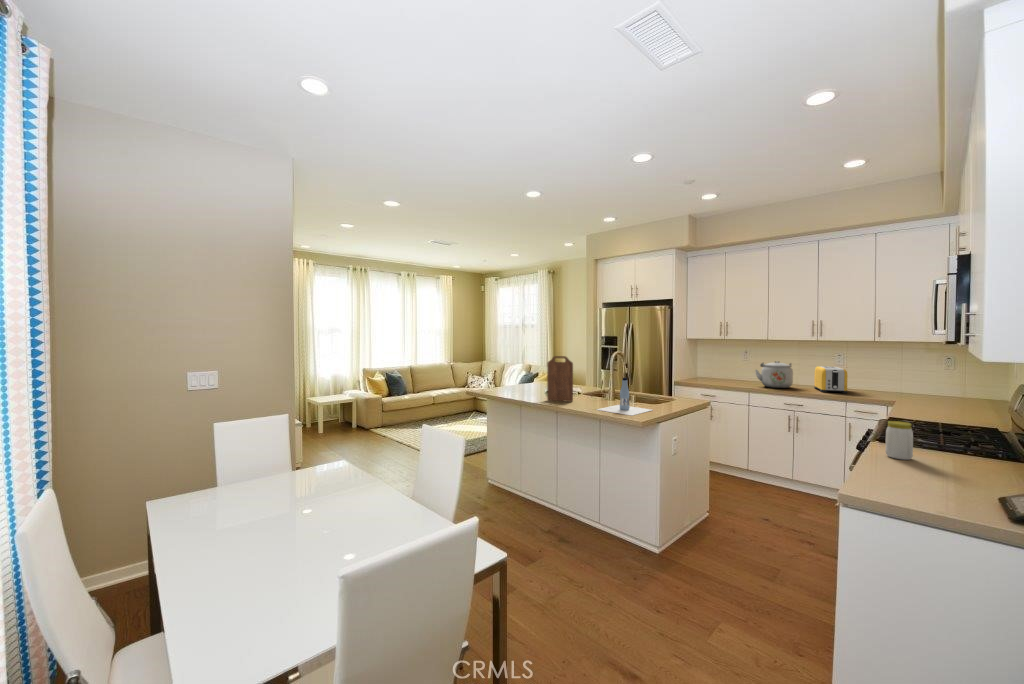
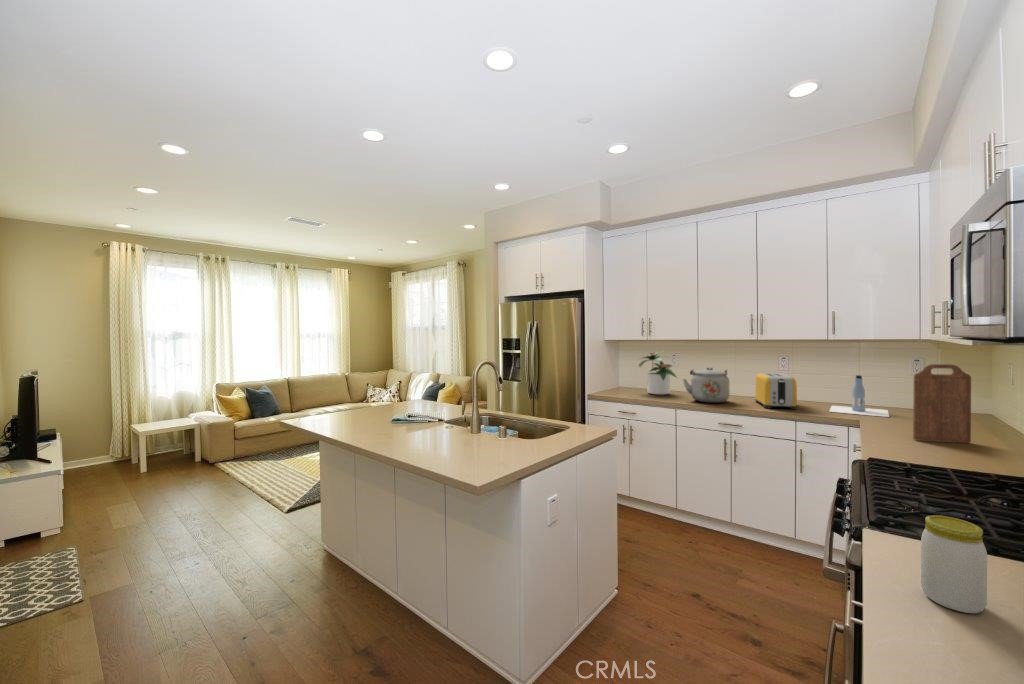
potted plant: none [716,348,750,382] -> present [639,352,676,395]
cutting board: present [547,356,573,402] -> present [913,364,971,443]
bottle: present [597,378,651,415] -> present [829,375,889,417]

